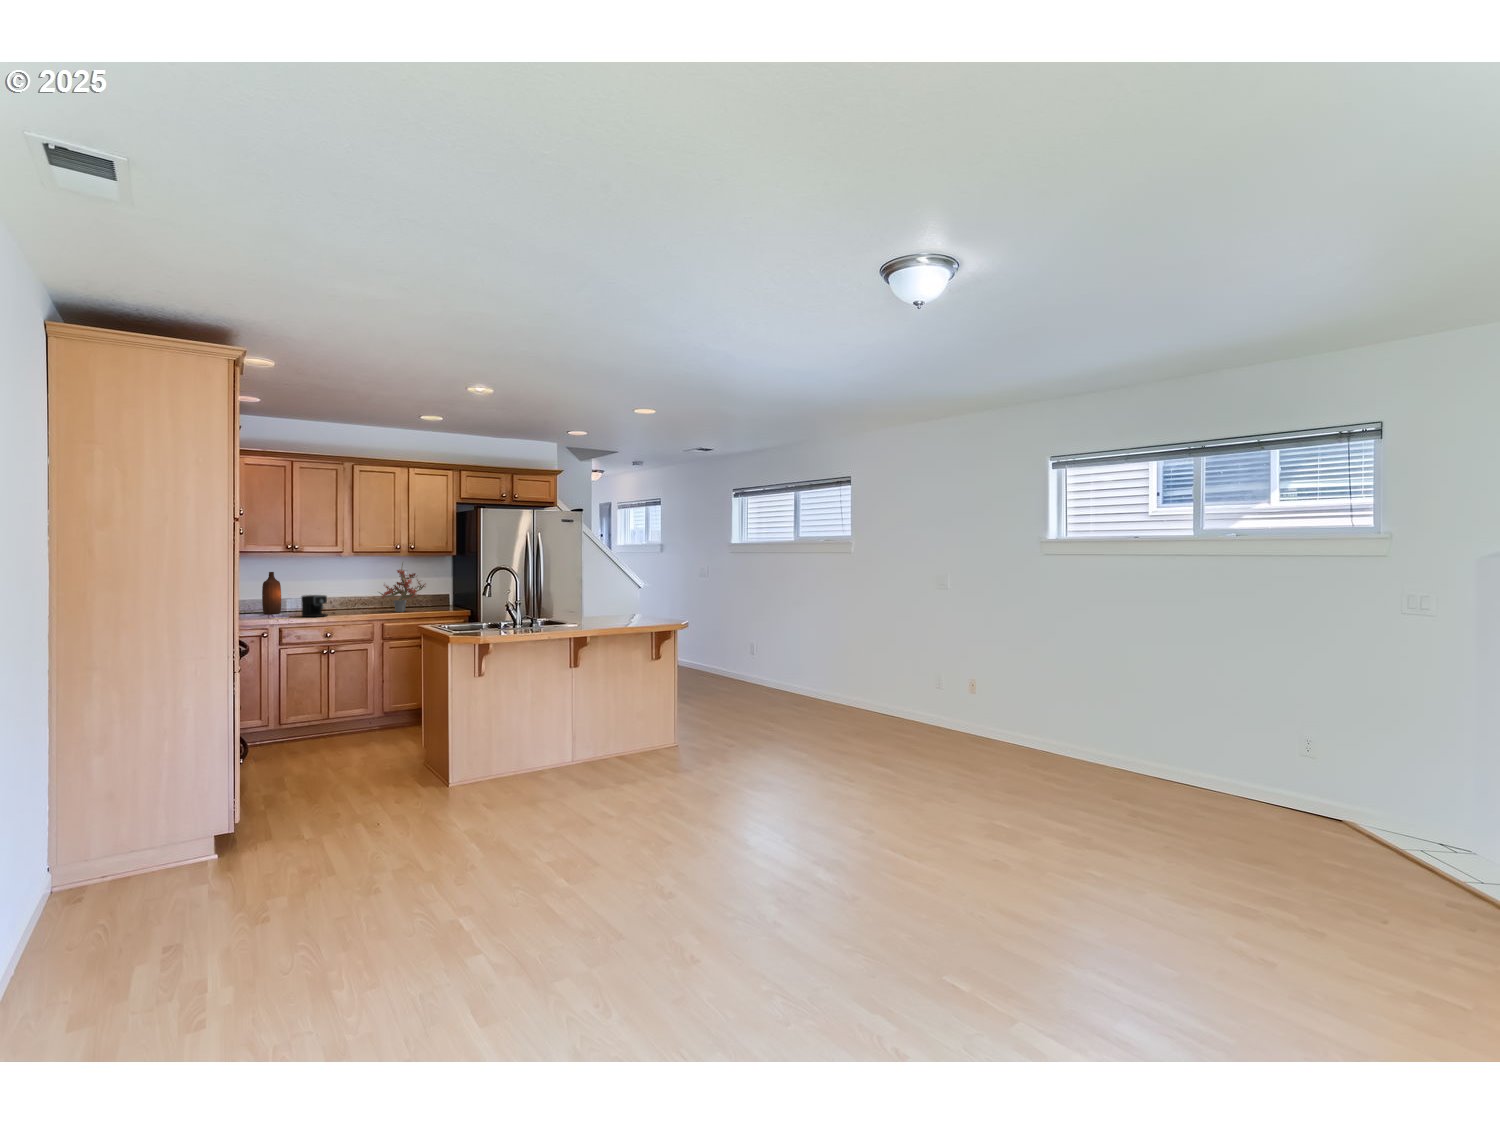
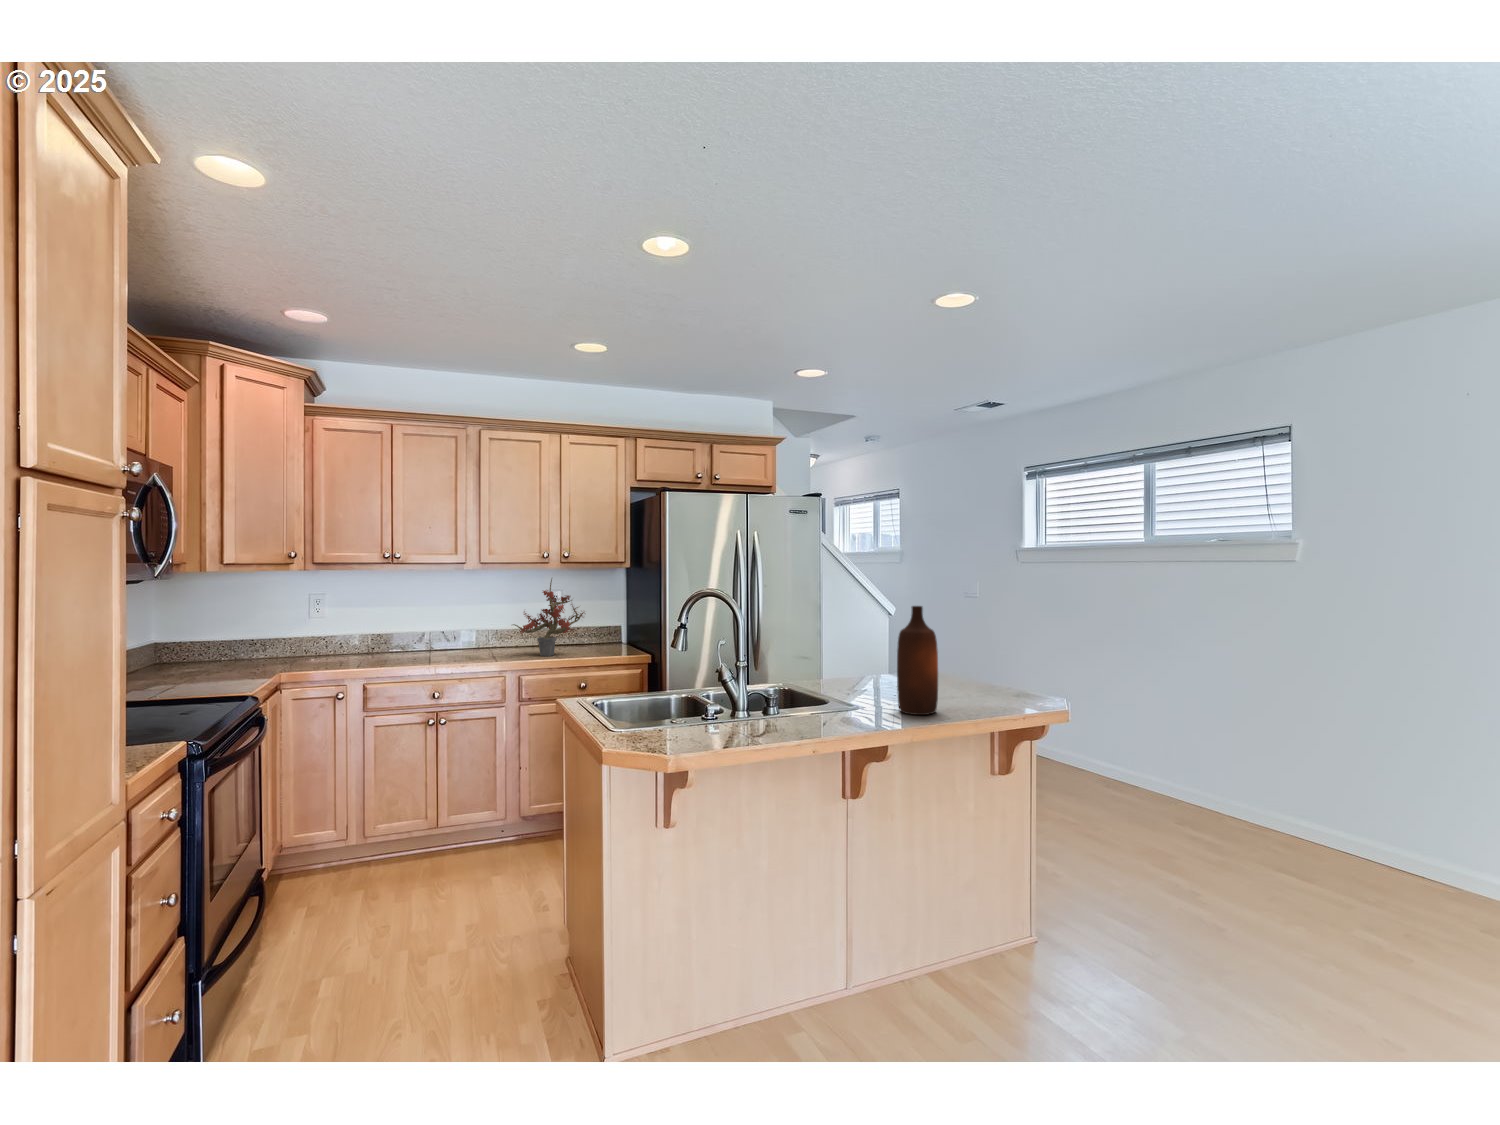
bottle: present [262,572,281,614] -> present [897,606,938,715]
coffee maker: present [301,595,328,617] -> none [401,630,454,666]

